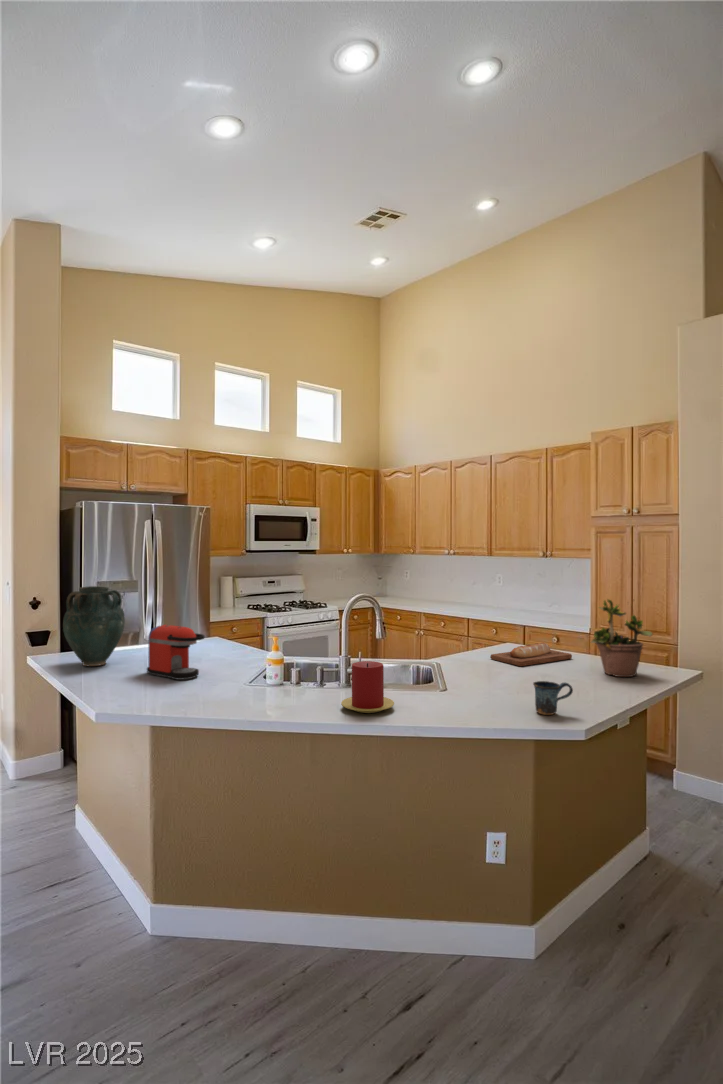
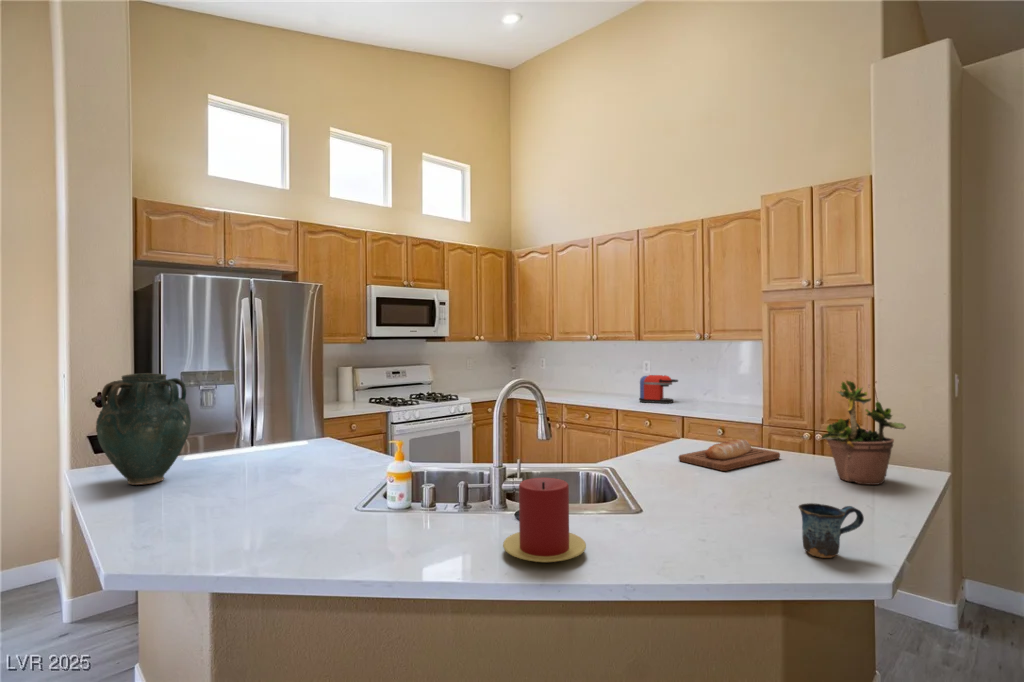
coffee maker: present [147,625,205,680] -> present [639,375,678,403]

